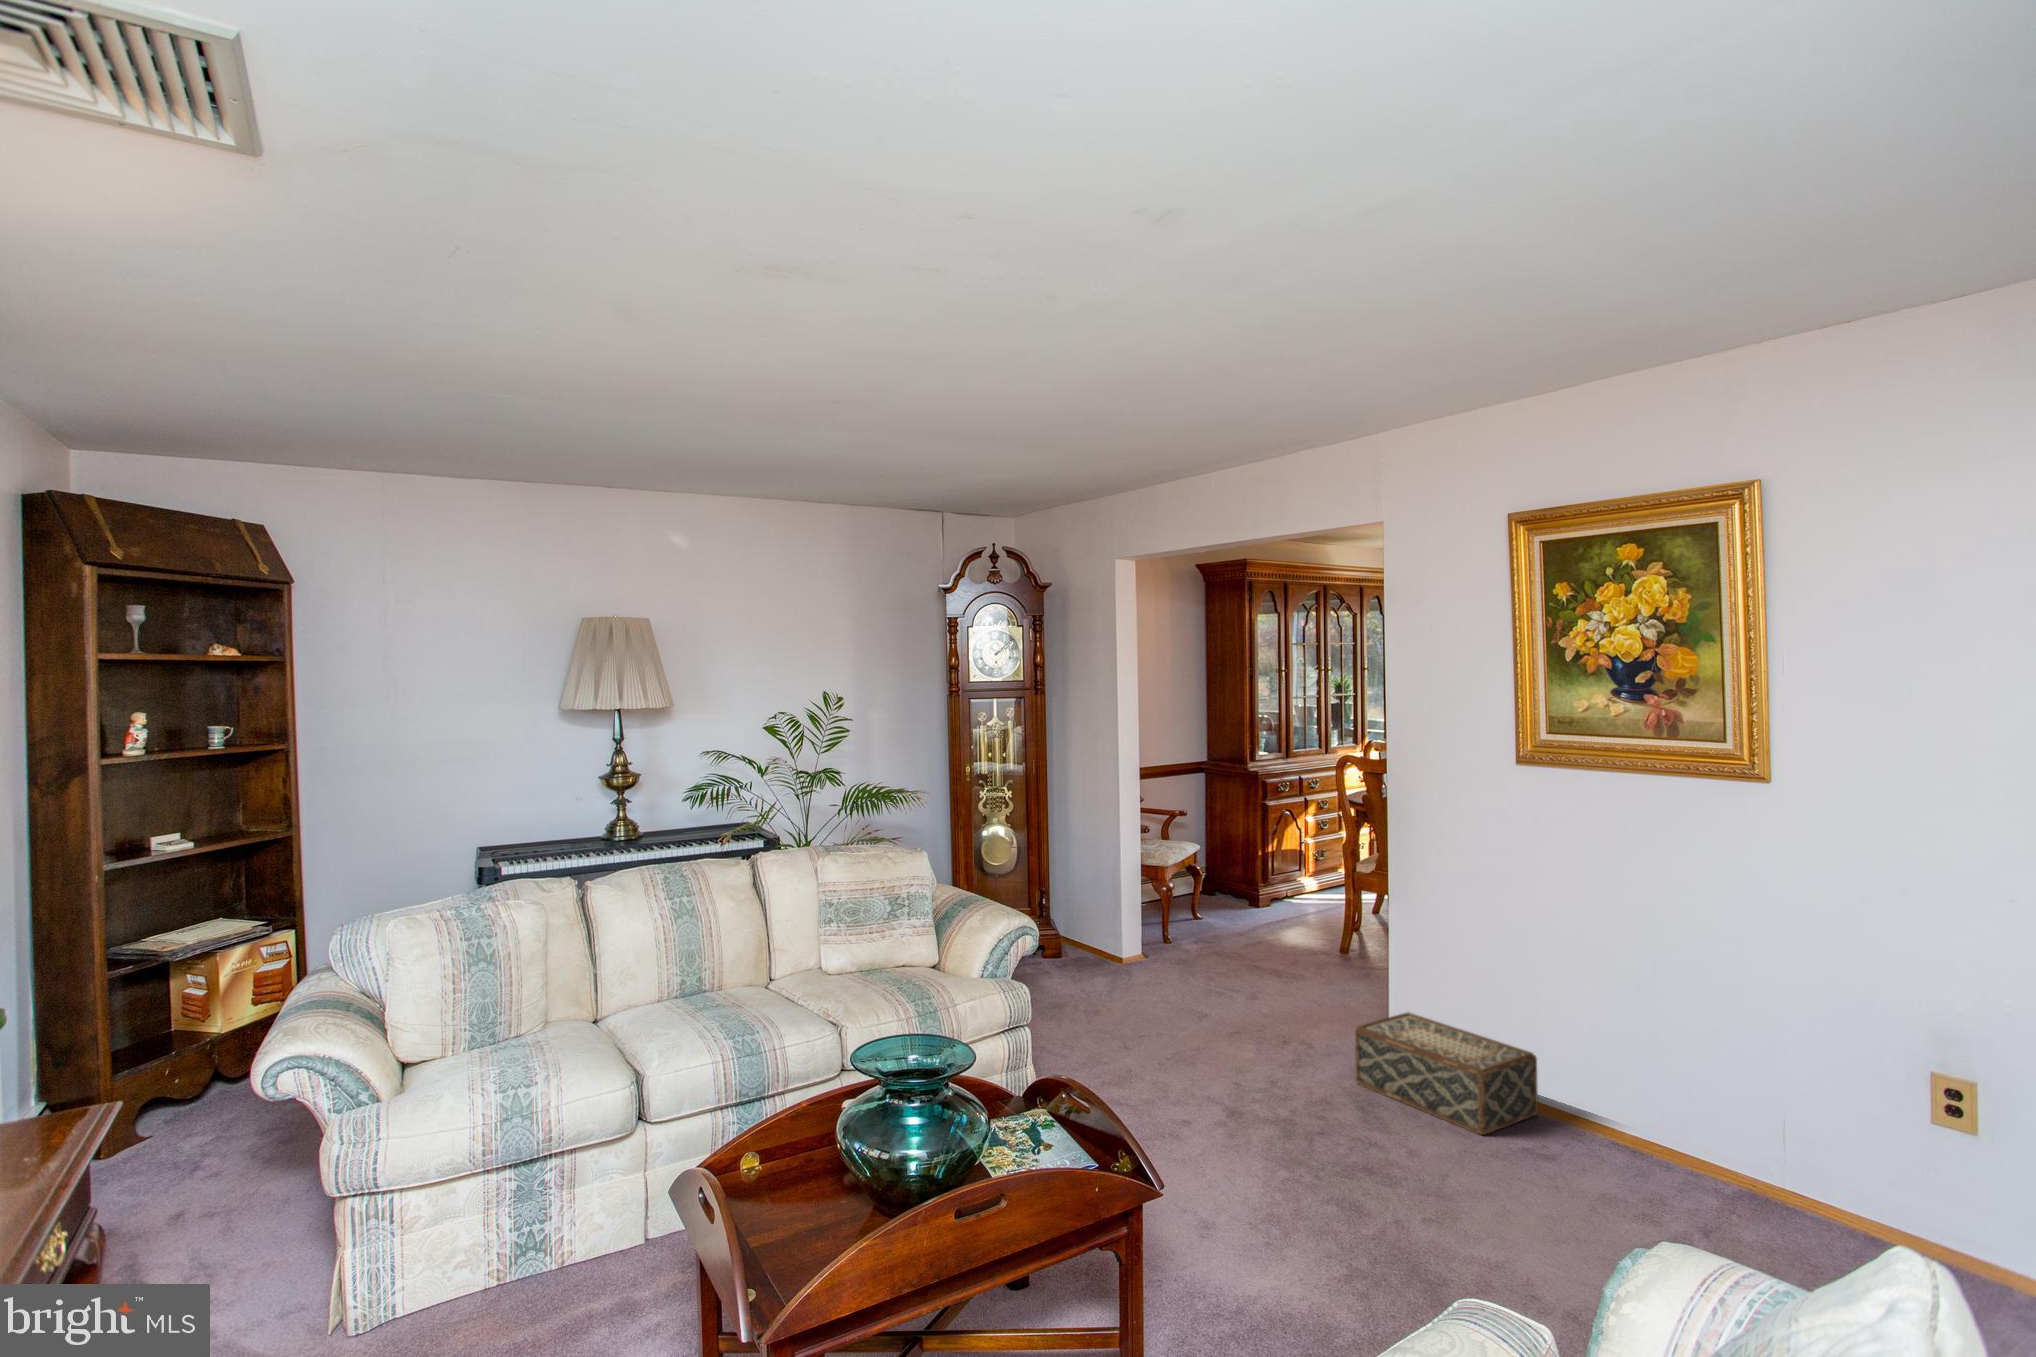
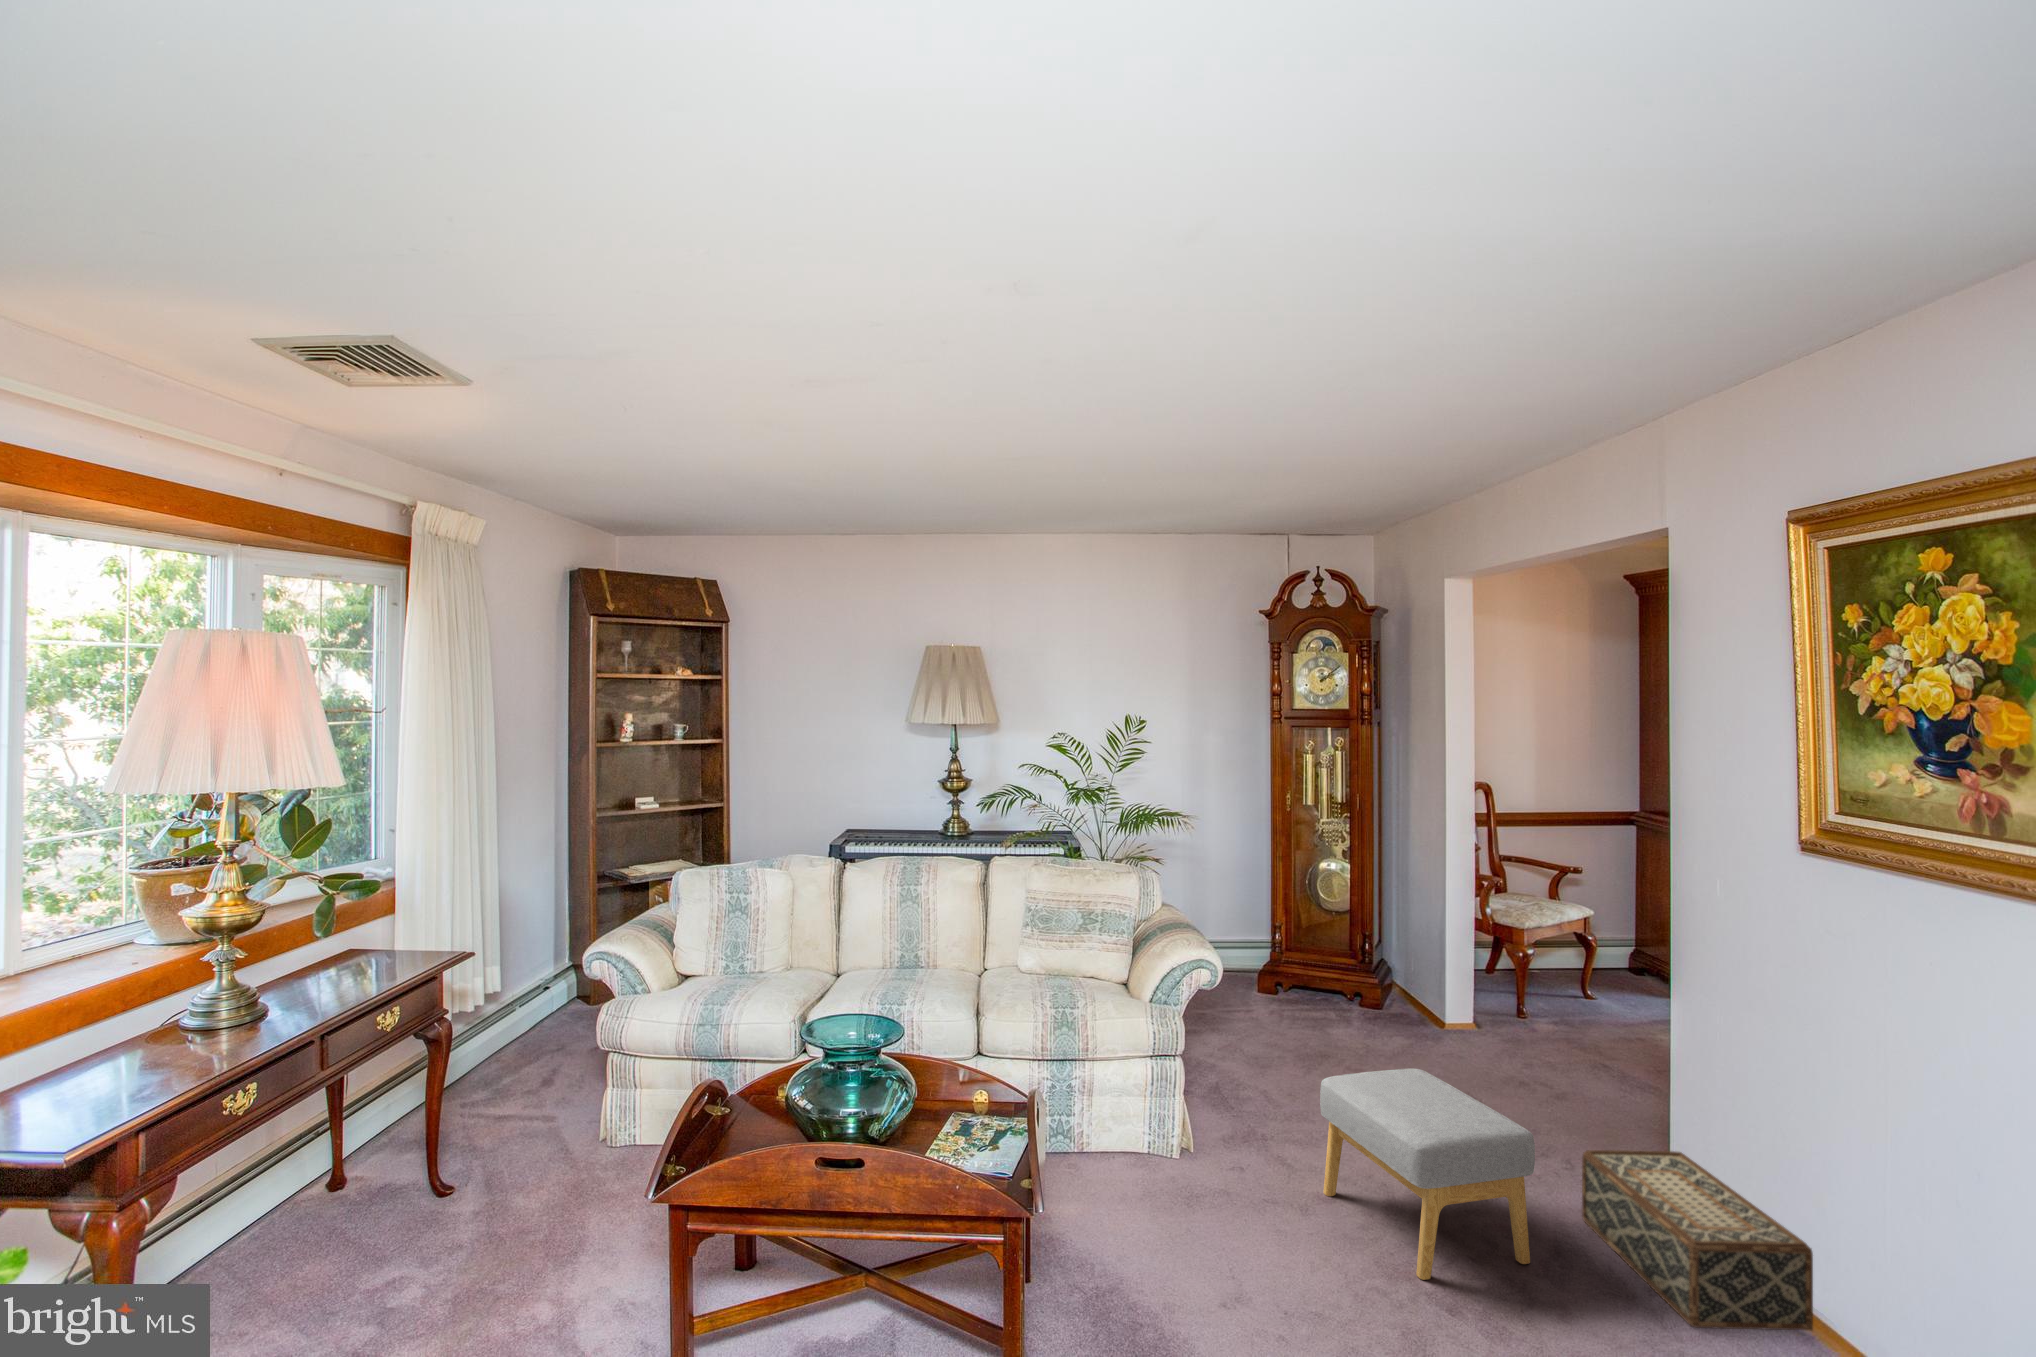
footstool: none [1173,989,1361,1160] -> present [1320,1069,1535,1280]

